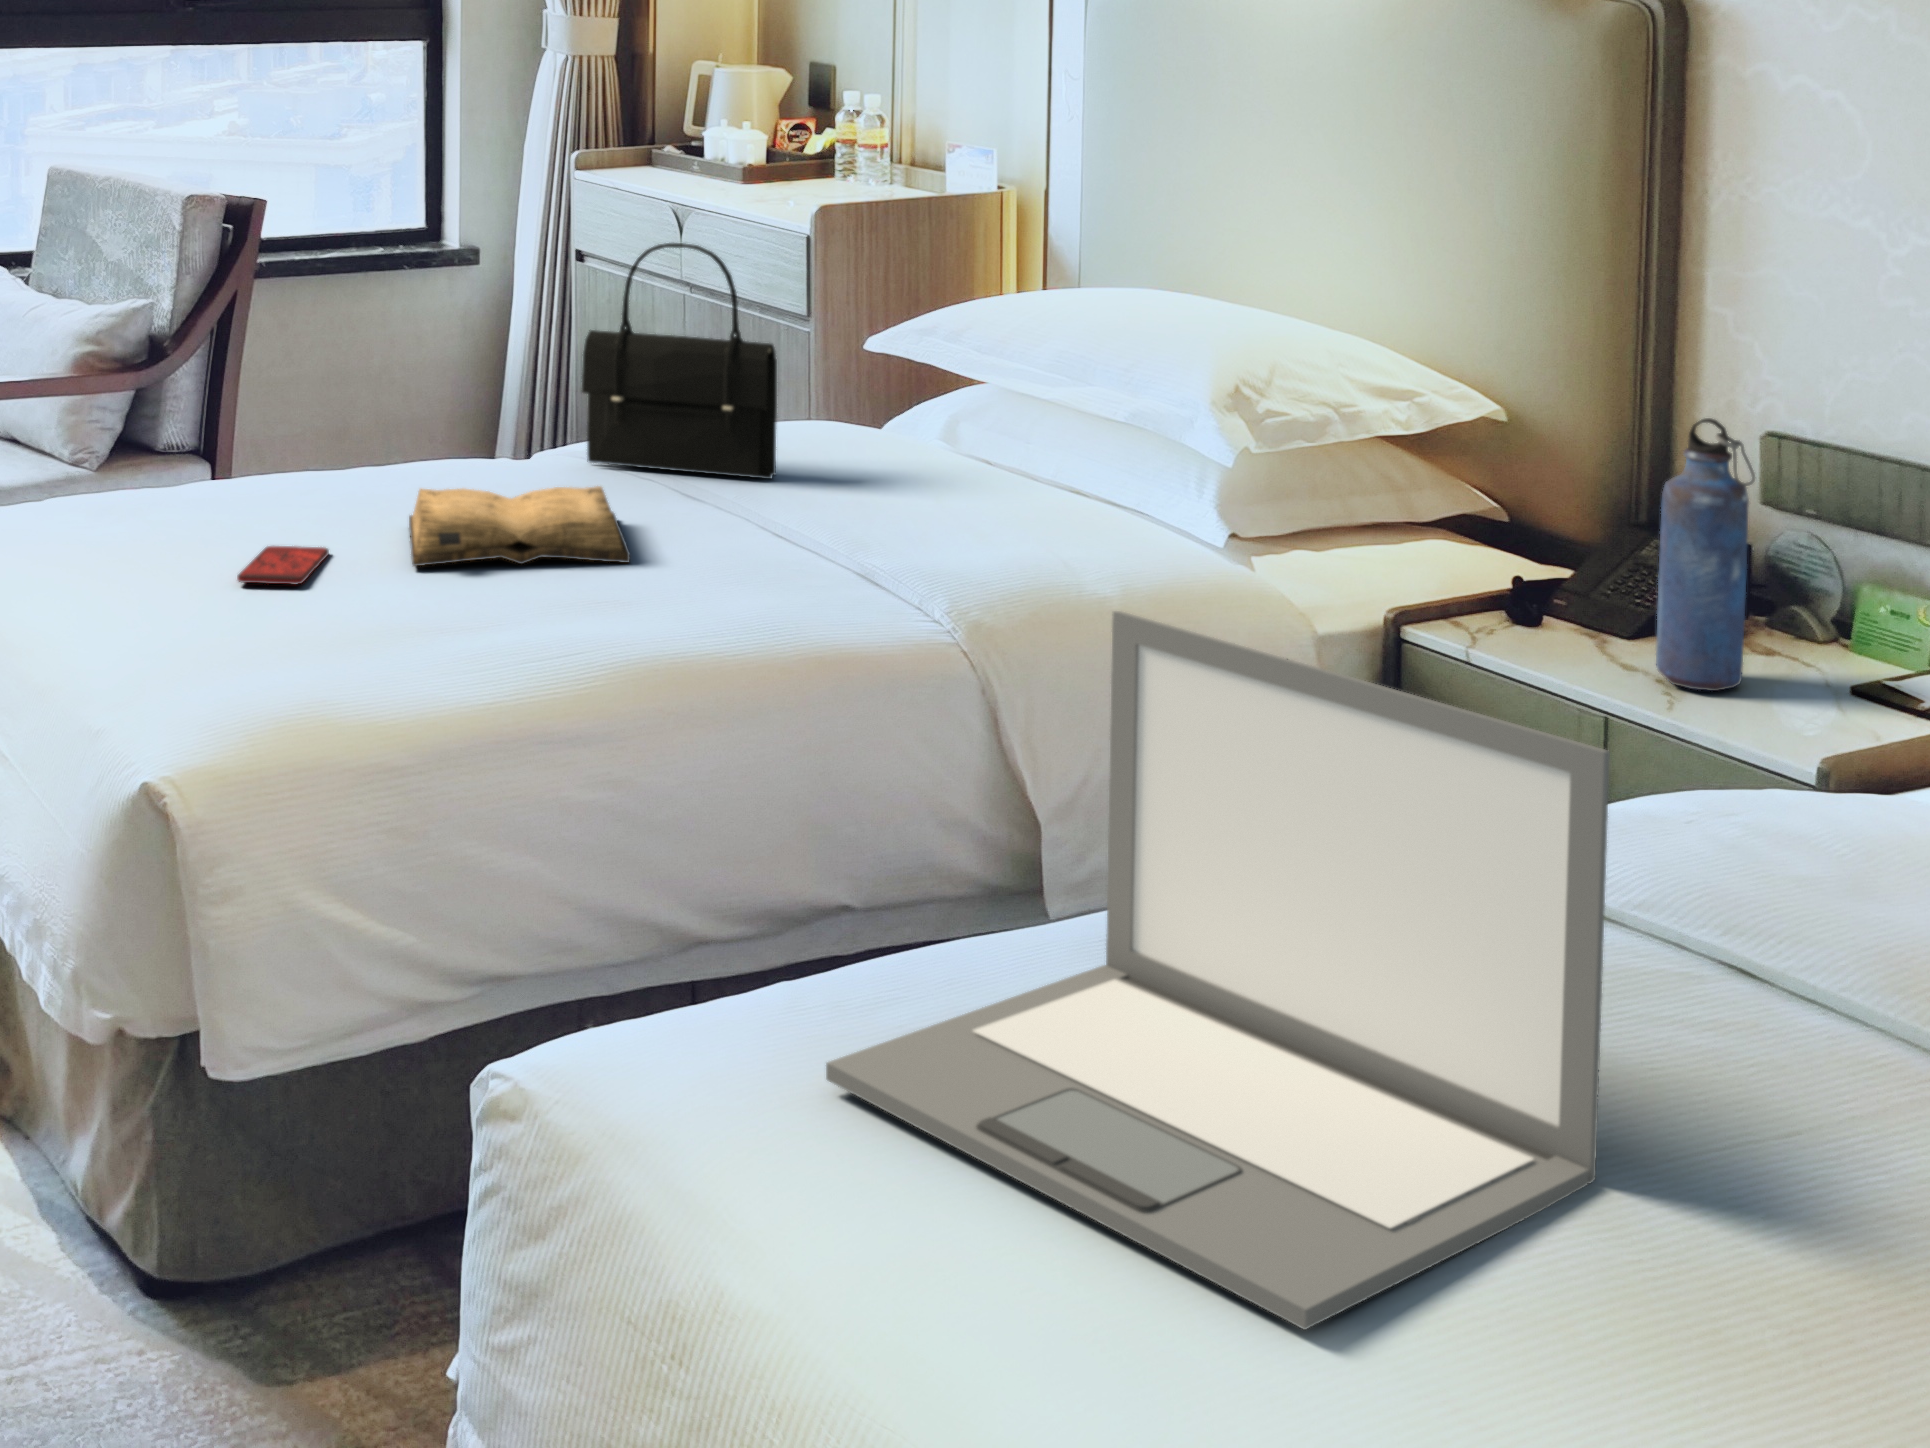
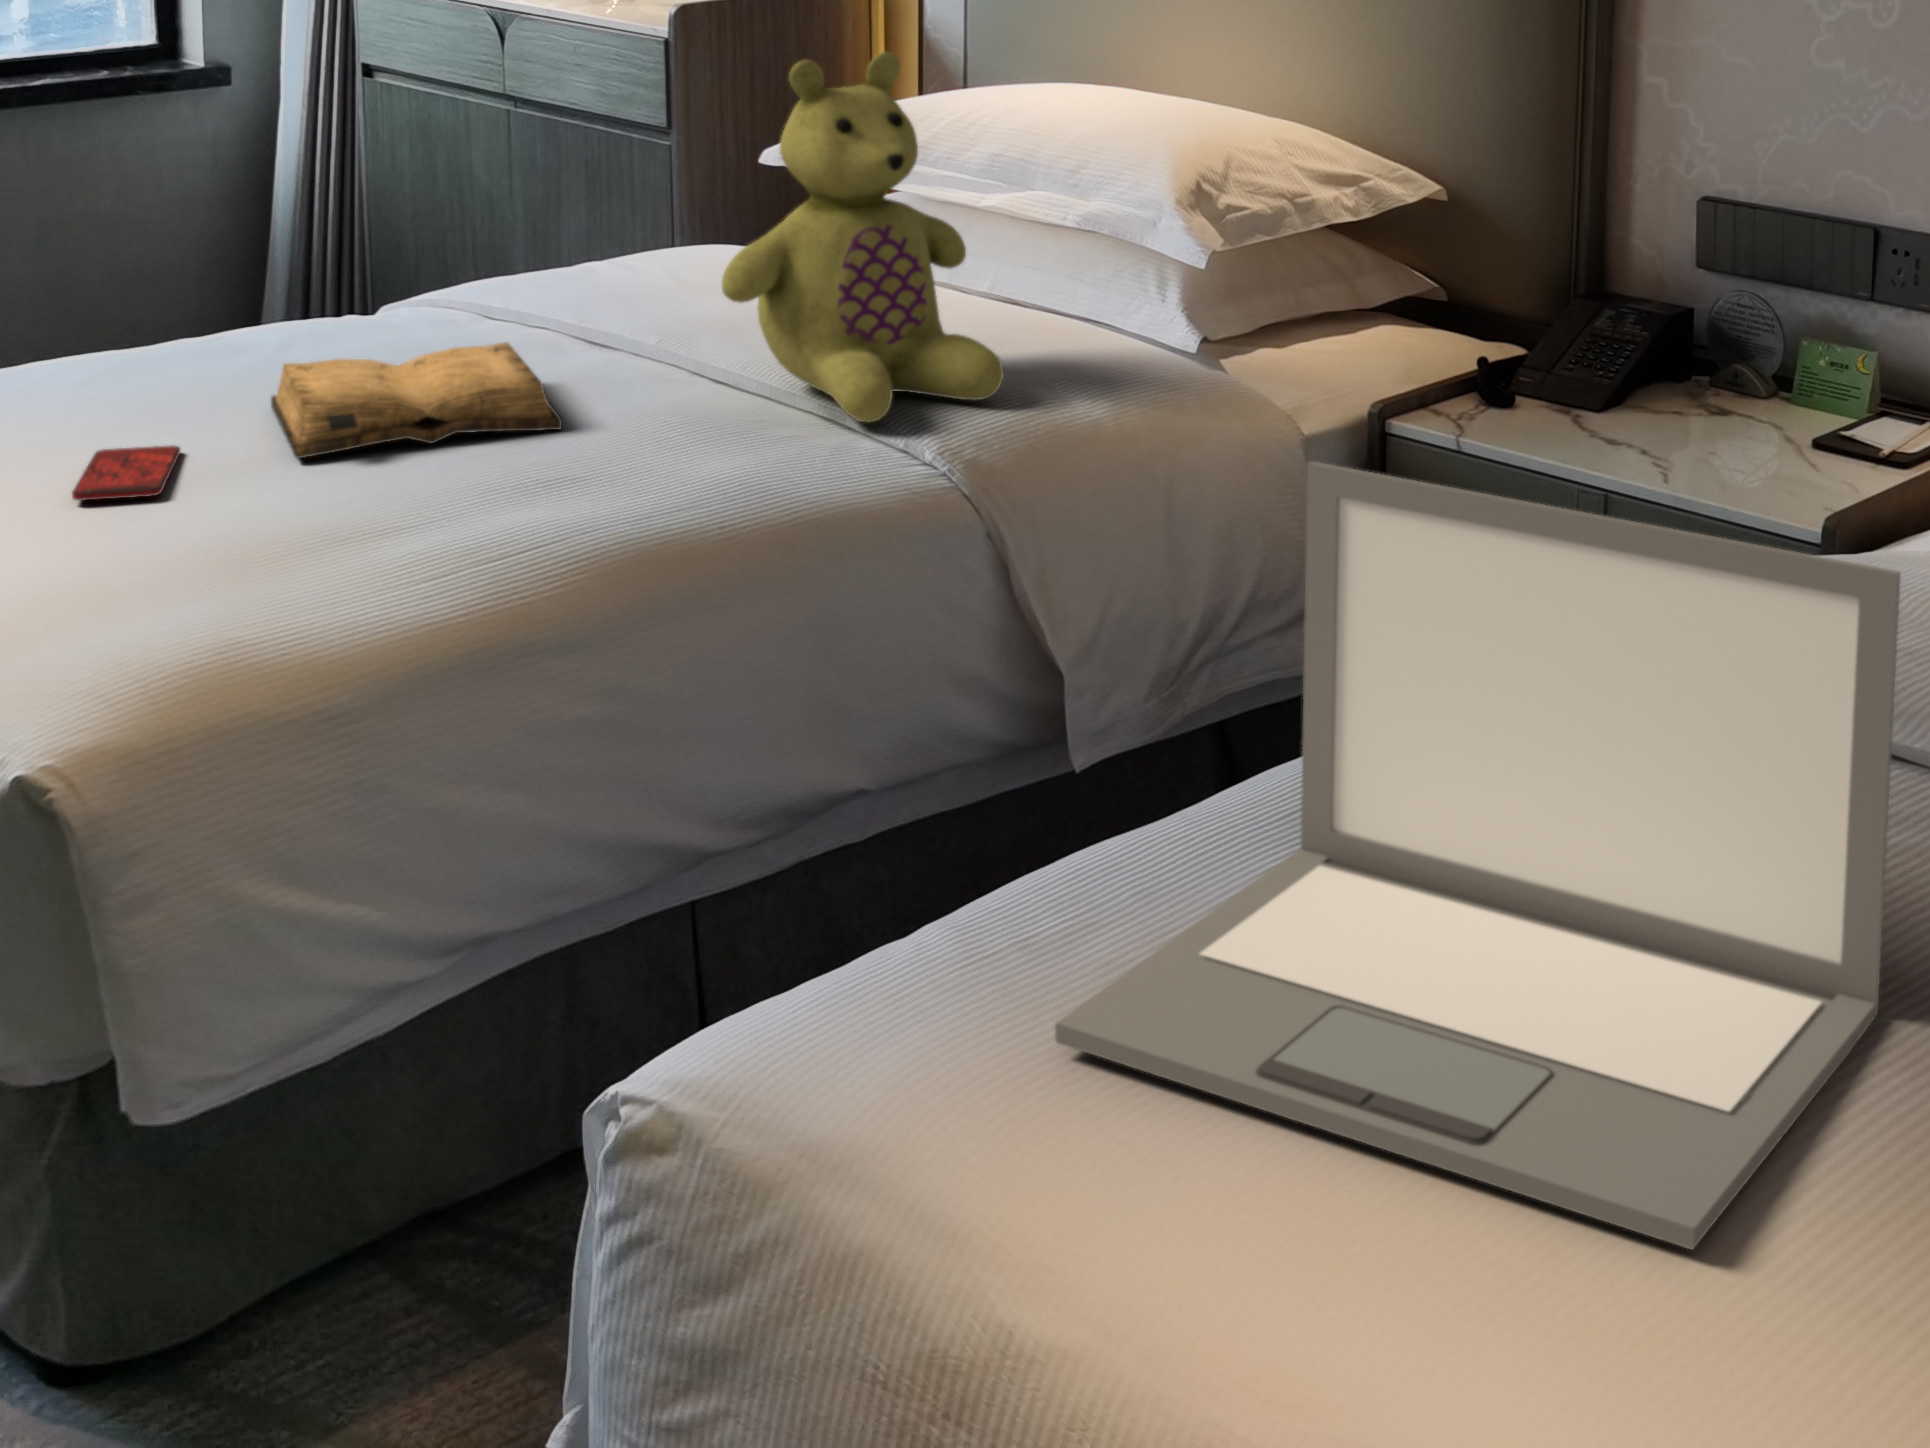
handbag: present [582,243,777,479] -> none [456,55,691,316]
stuffed bear: none [771,248,1019,580] -> present [722,52,1004,422]
water bottle: present [1656,418,1755,691] -> none [1642,189,1736,458]

